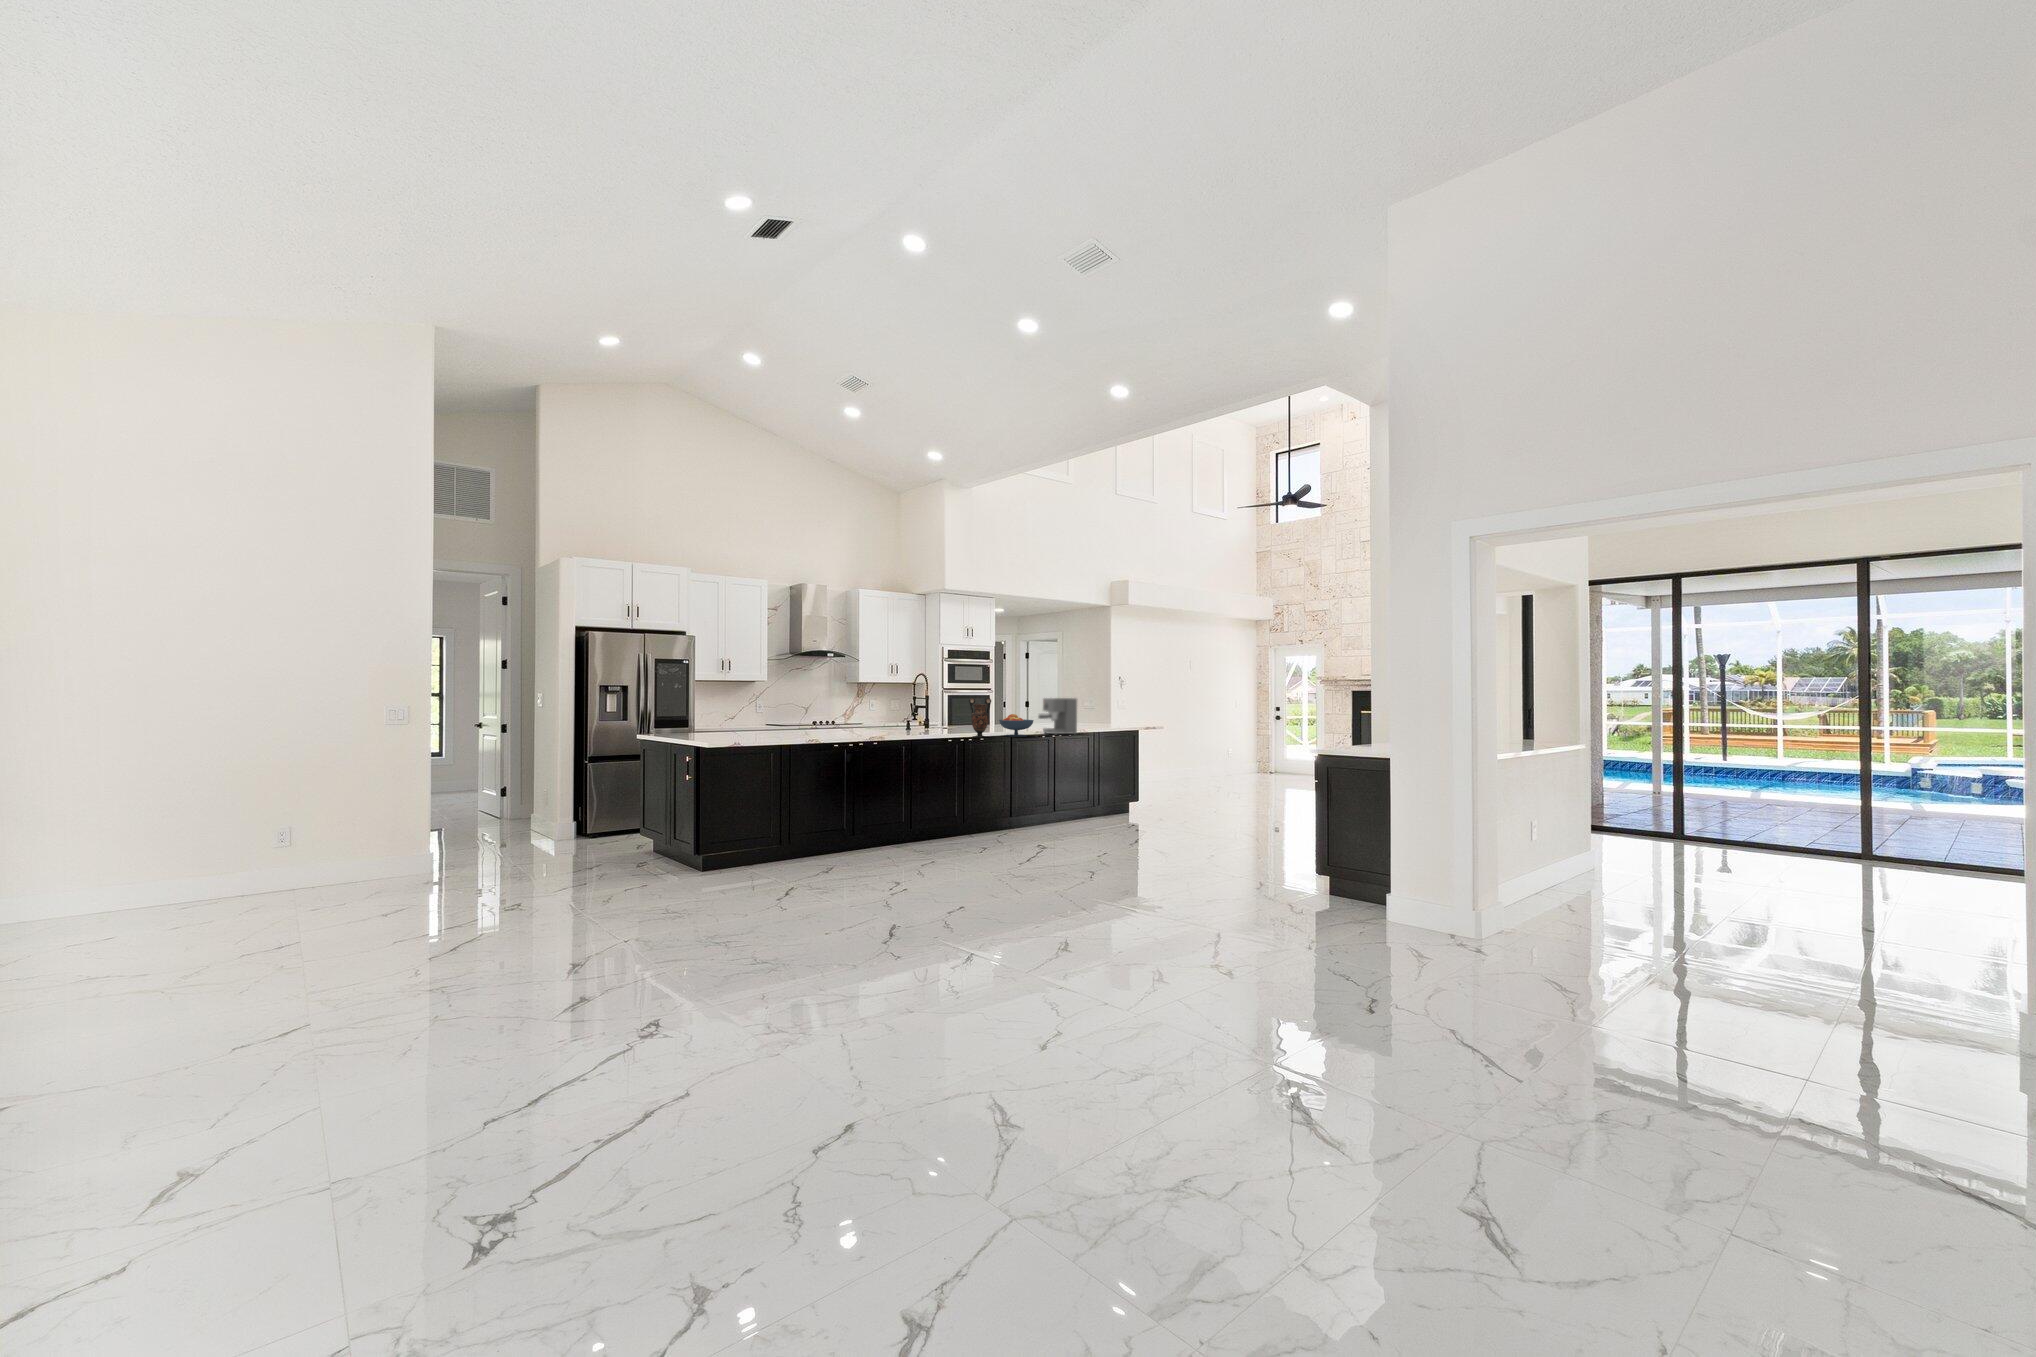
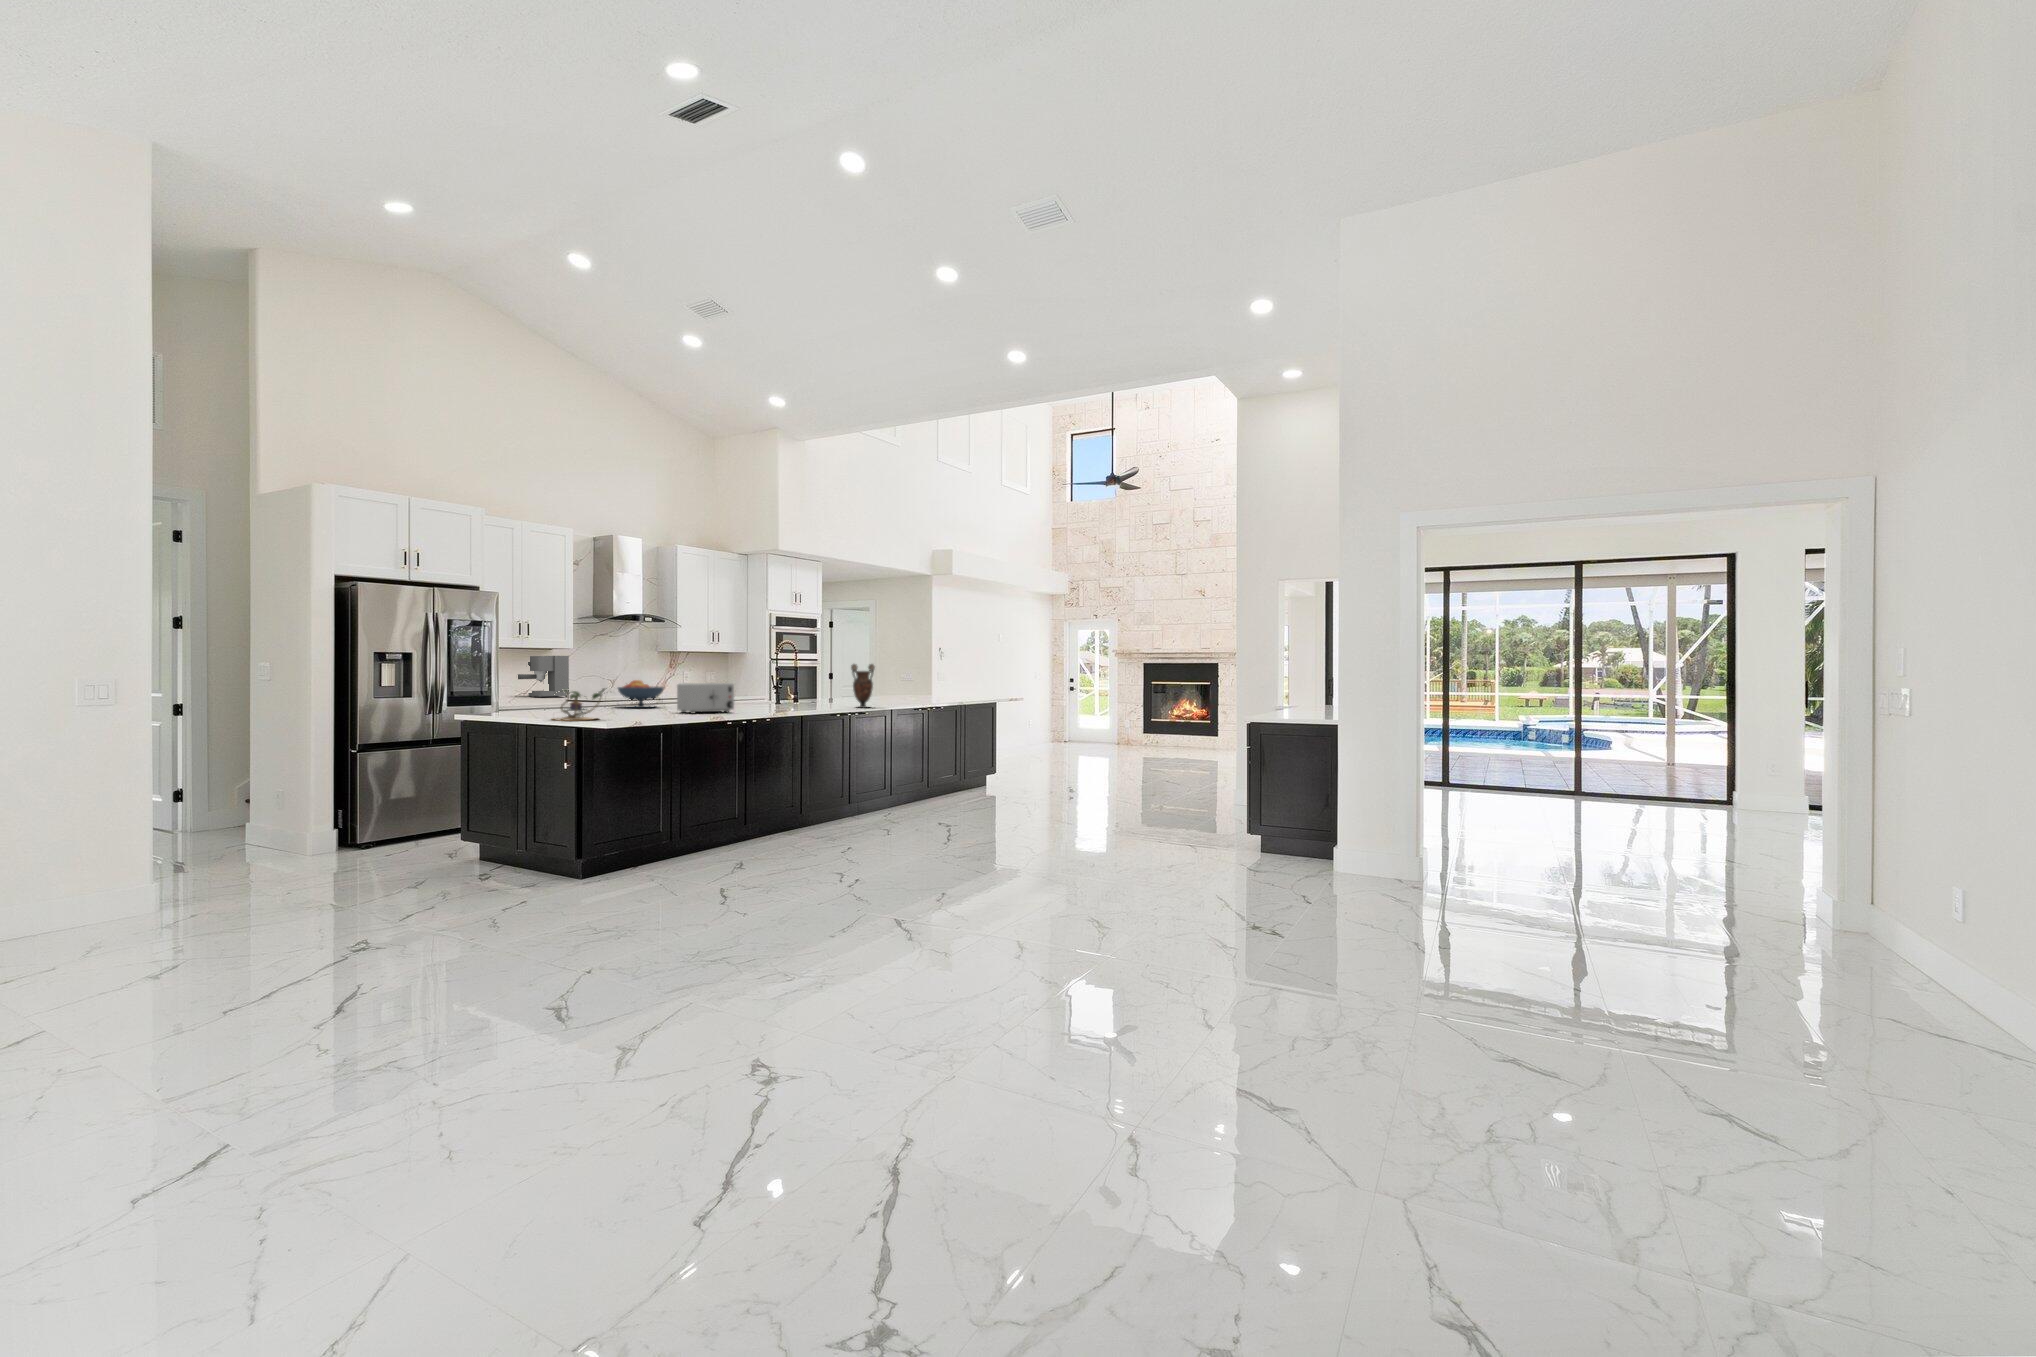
coffee maker: present [1038,698,1077,734] -> present [518,656,569,697]
toaster: none [807,714,853,740] -> present [677,683,734,714]
fruit bowl: present [999,714,1034,737] -> present [618,680,664,708]
plant: none [695,718,743,744] -> present [555,688,607,721]

